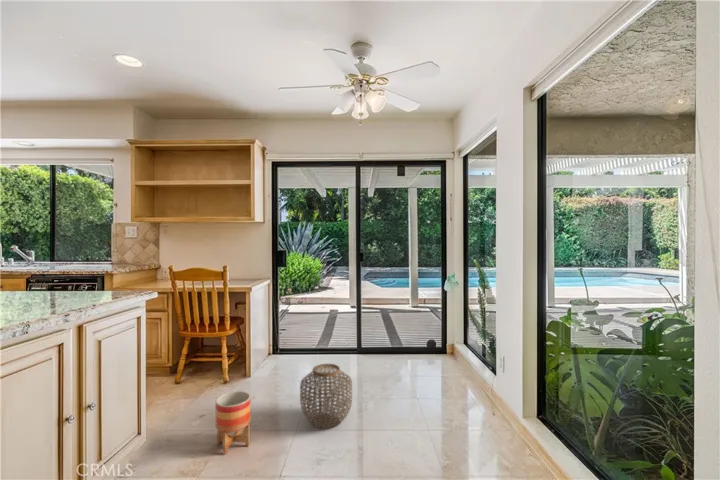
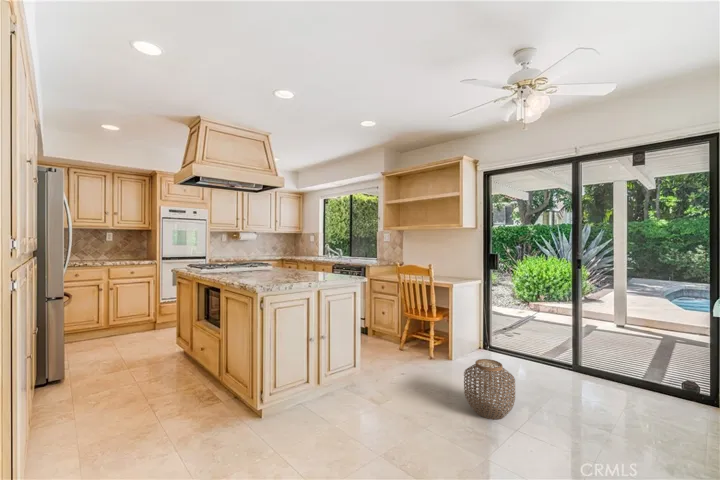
planter: present [215,391,251,454] -> none [396,360,421,404]

